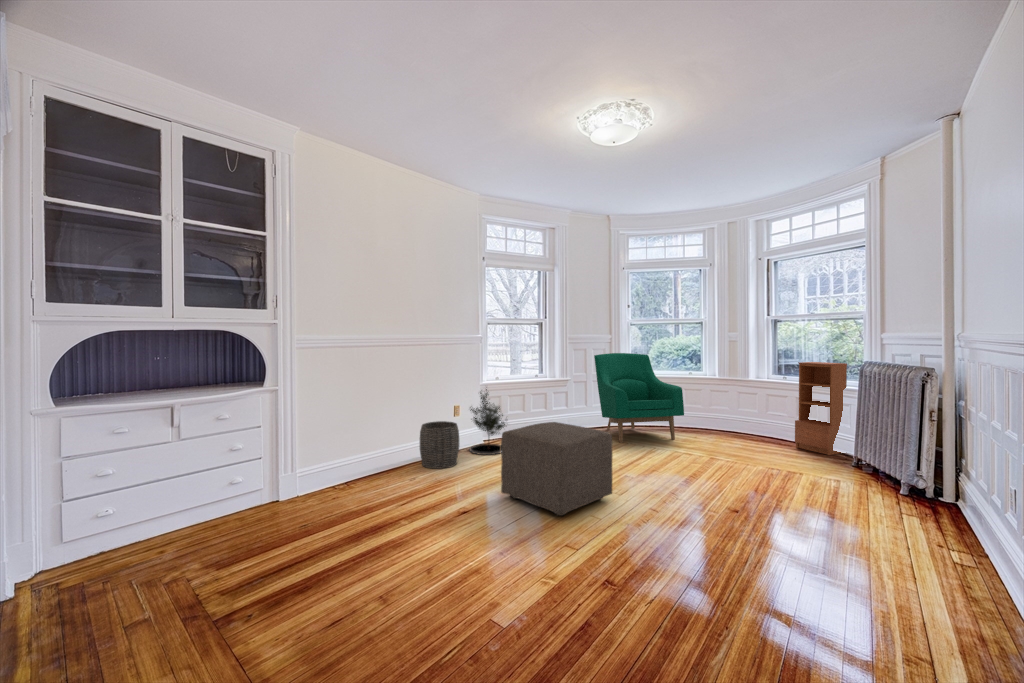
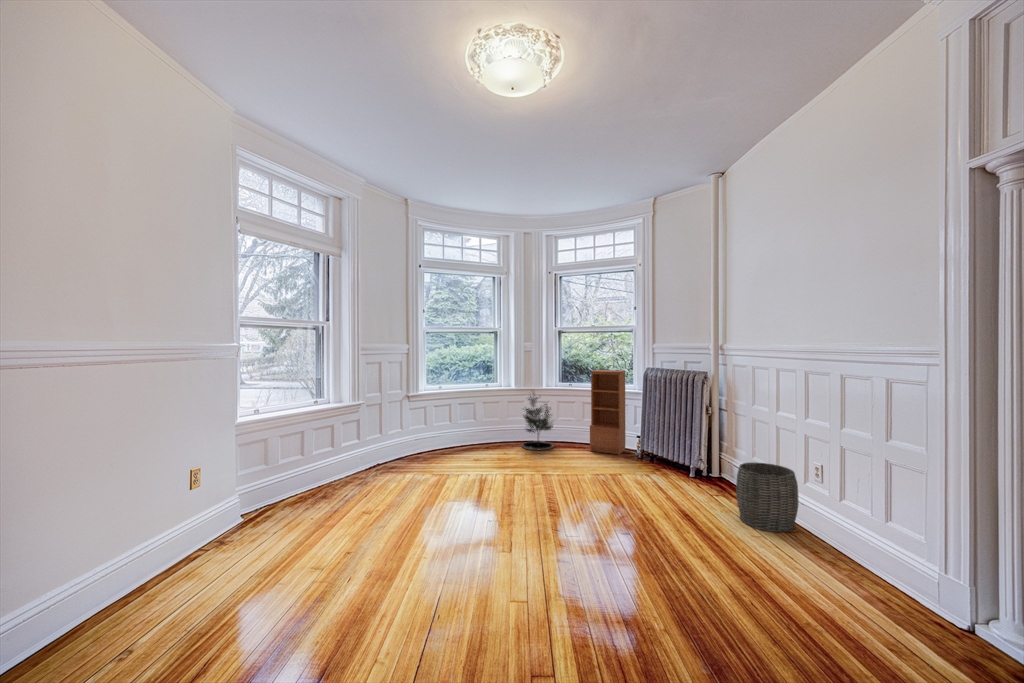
armchair: present [594,353,684,443] -> none [392,367,498,477]
potted tree: present [470,389,505,455] -> present [522,393,553,450]
woven basket: present [420,421,459,469] -> present [736,463,798,532]
ottoman: present [500,422,612,516] -> none [354,476,511,636]

